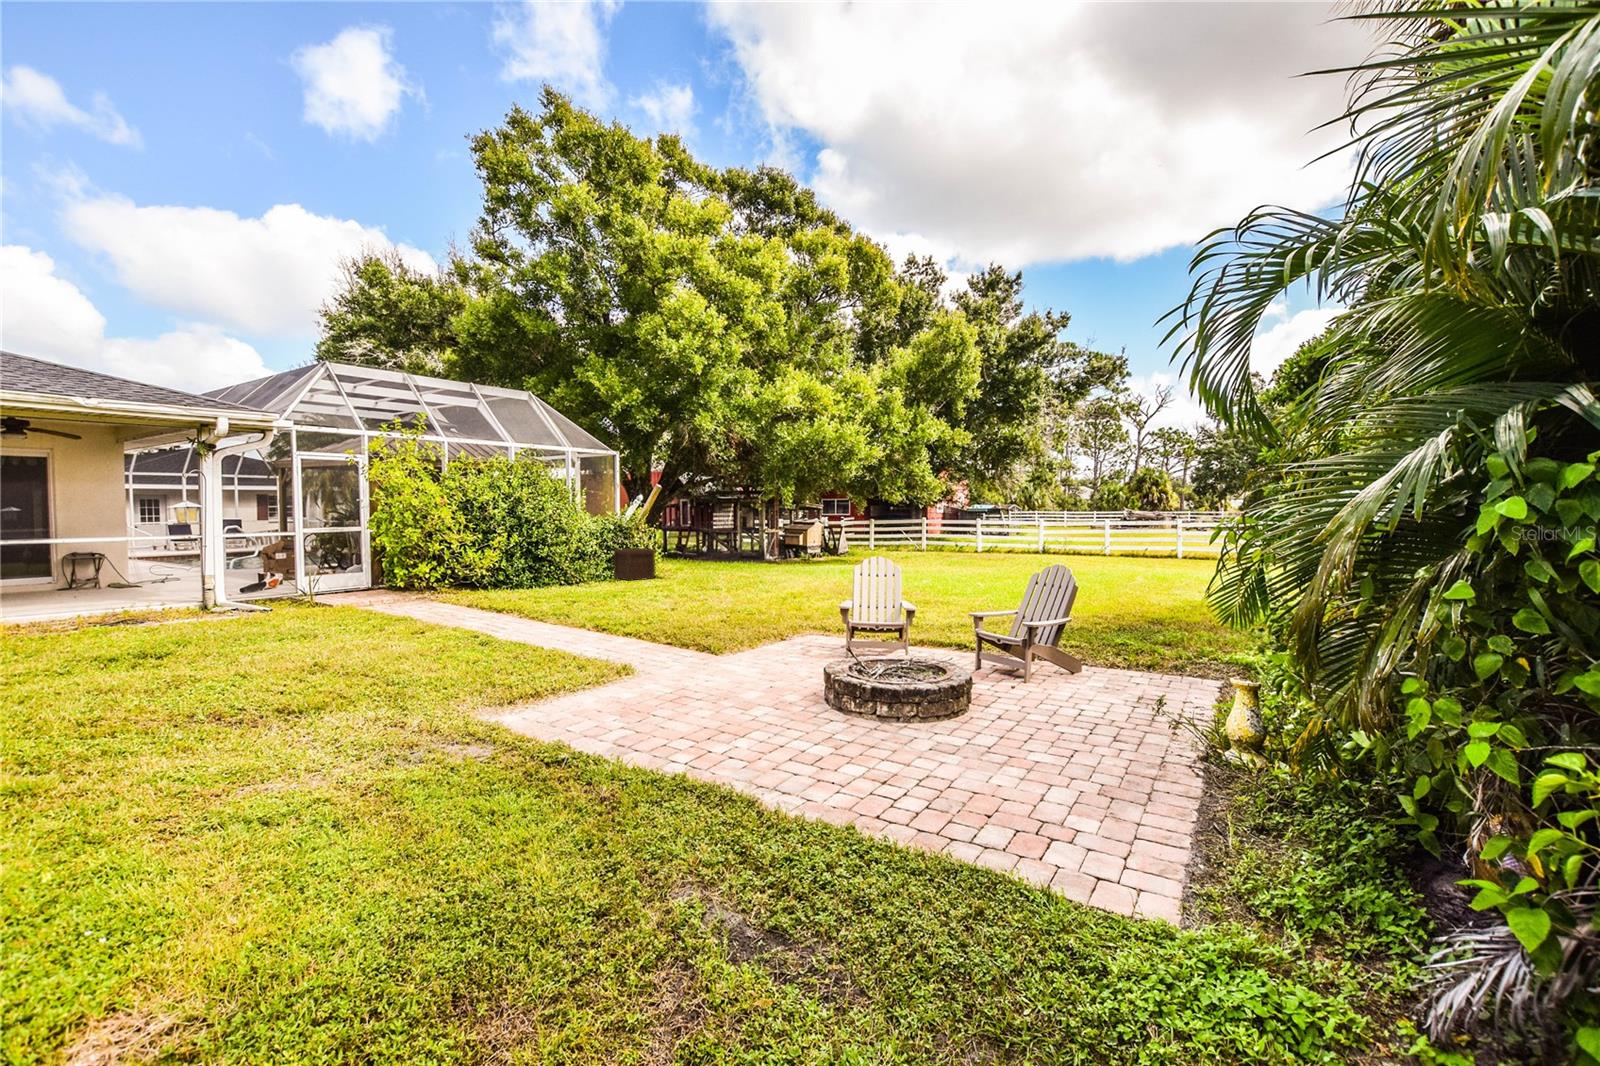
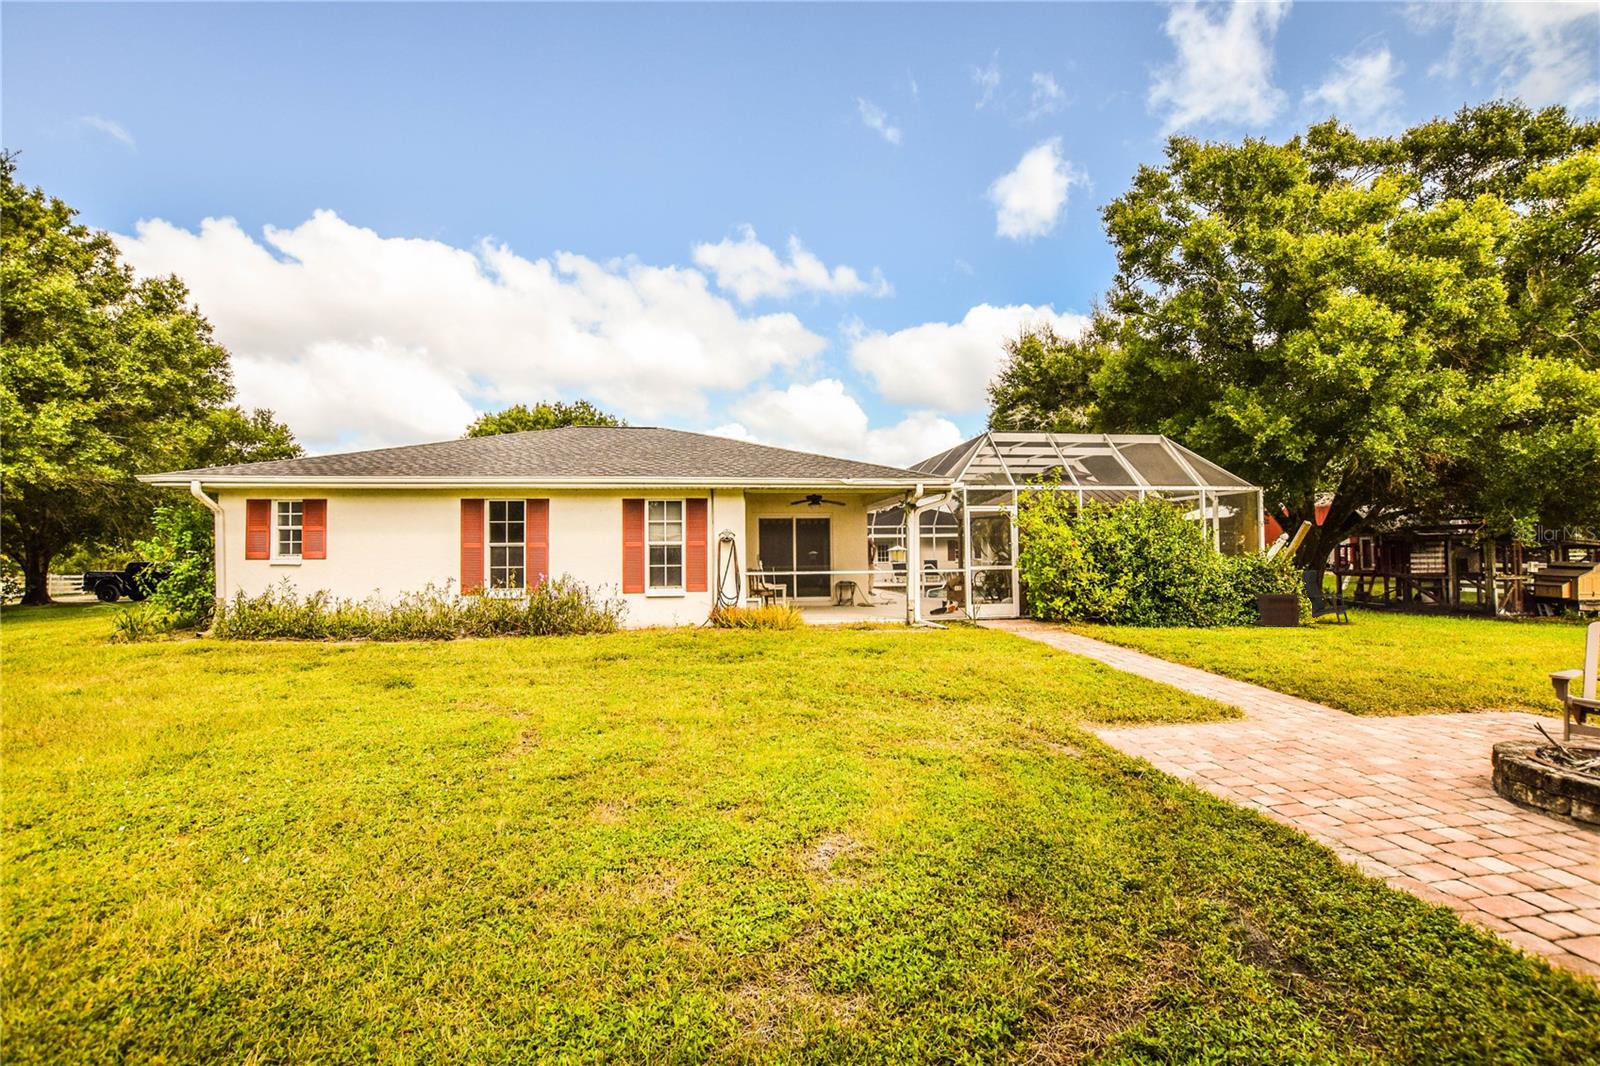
lounge chair: none [654,527,688,575] -> present [1302,570,1348,625]

